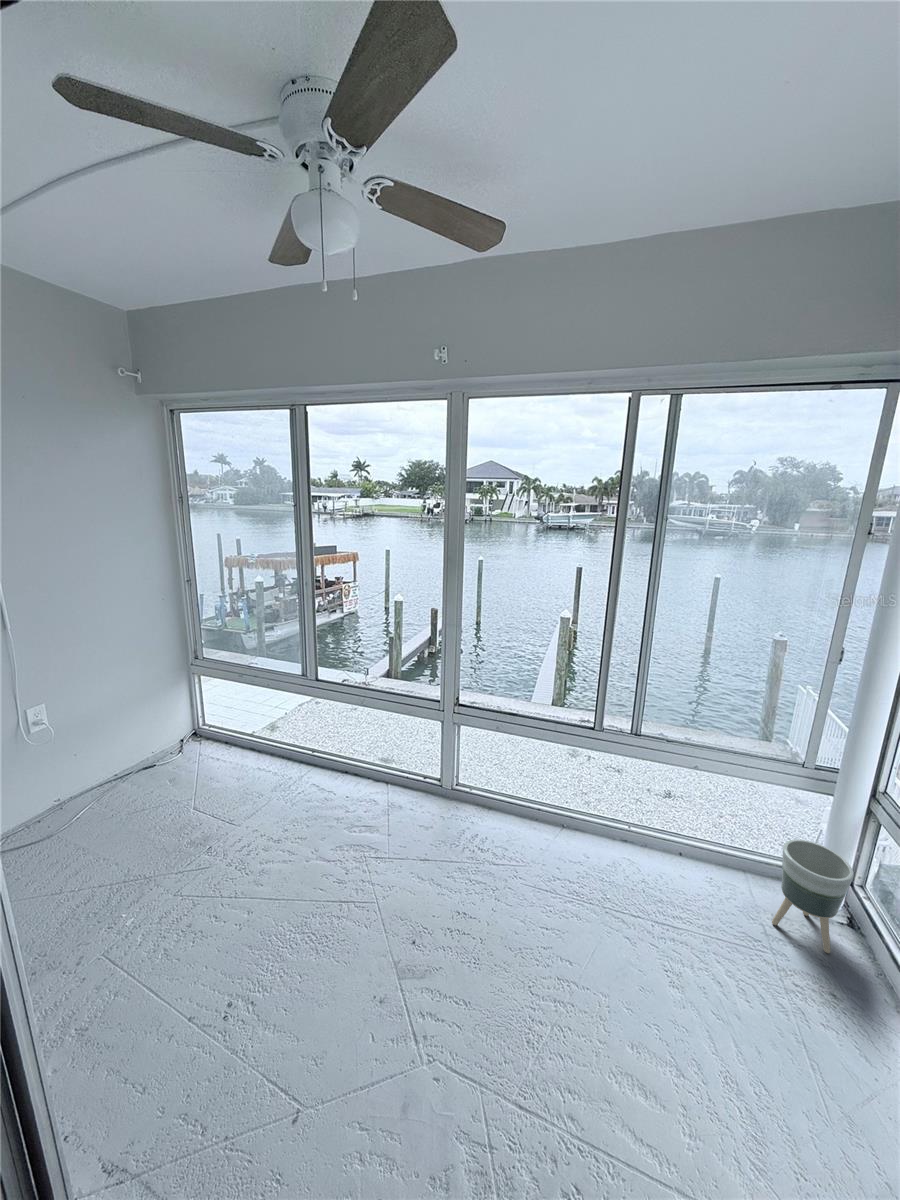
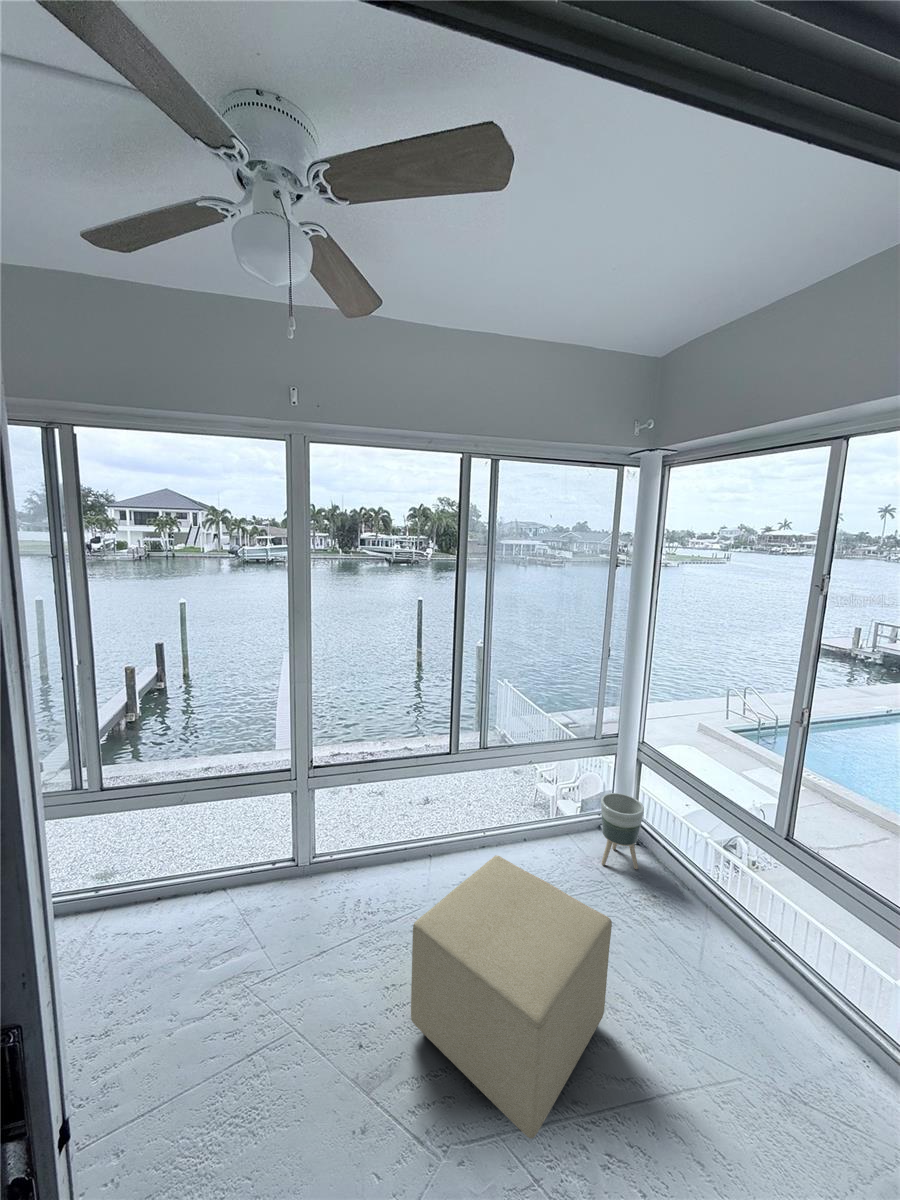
ottoman: none [456,842,670,1109] -> present [411,855,612,1139]

